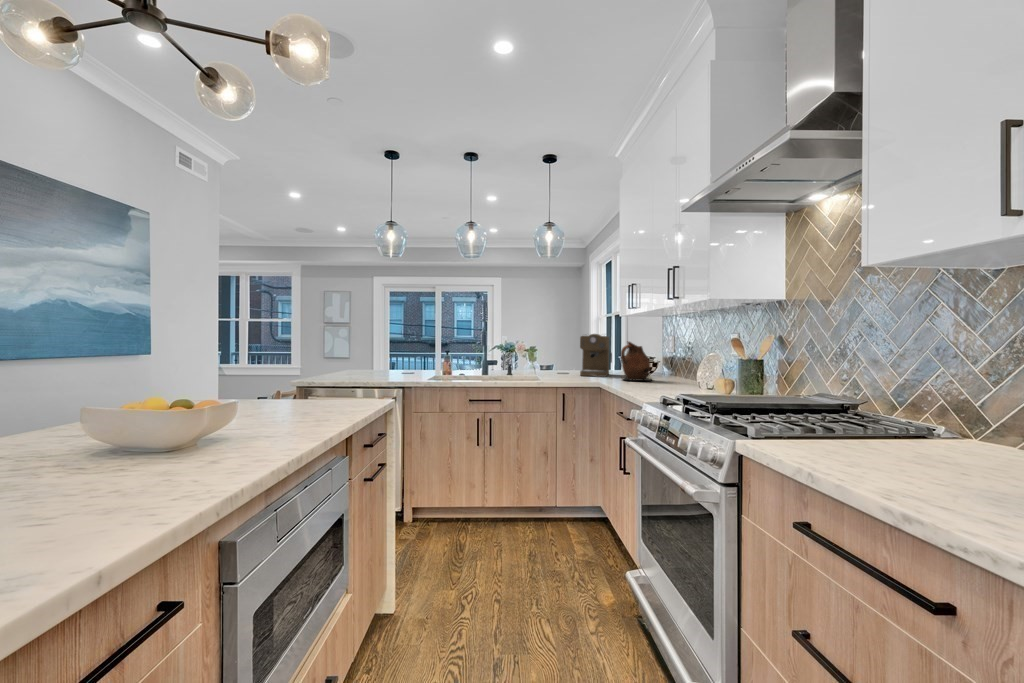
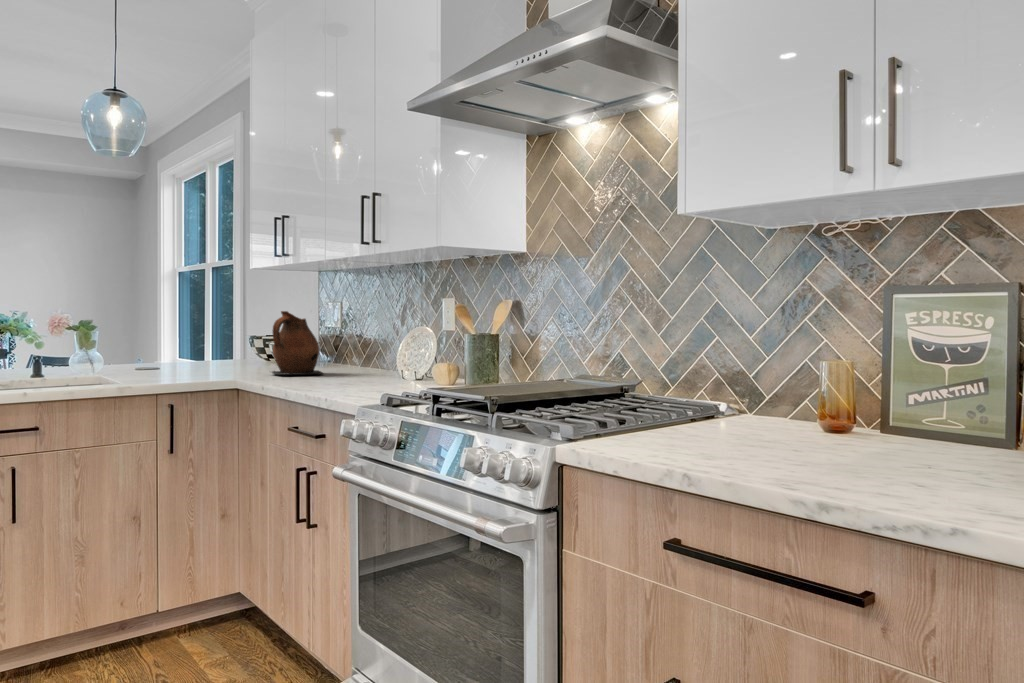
coffee maker: present [580,334,612,377] -> none [188,298,245,372]

